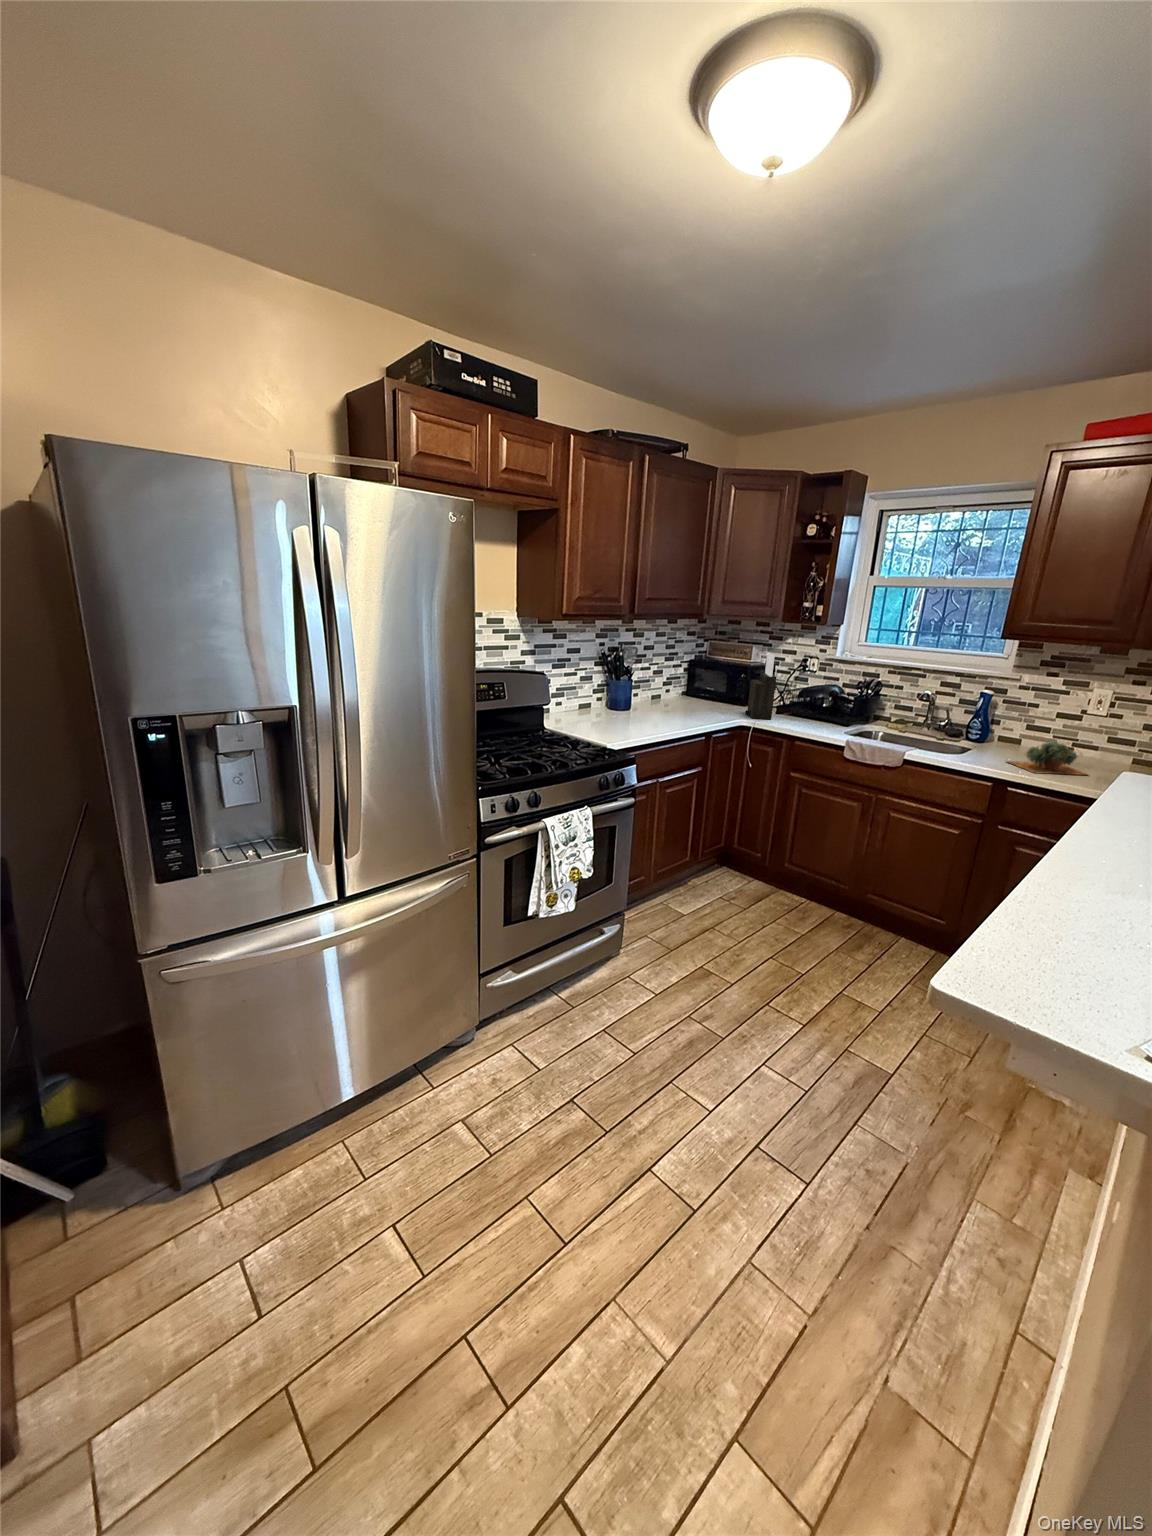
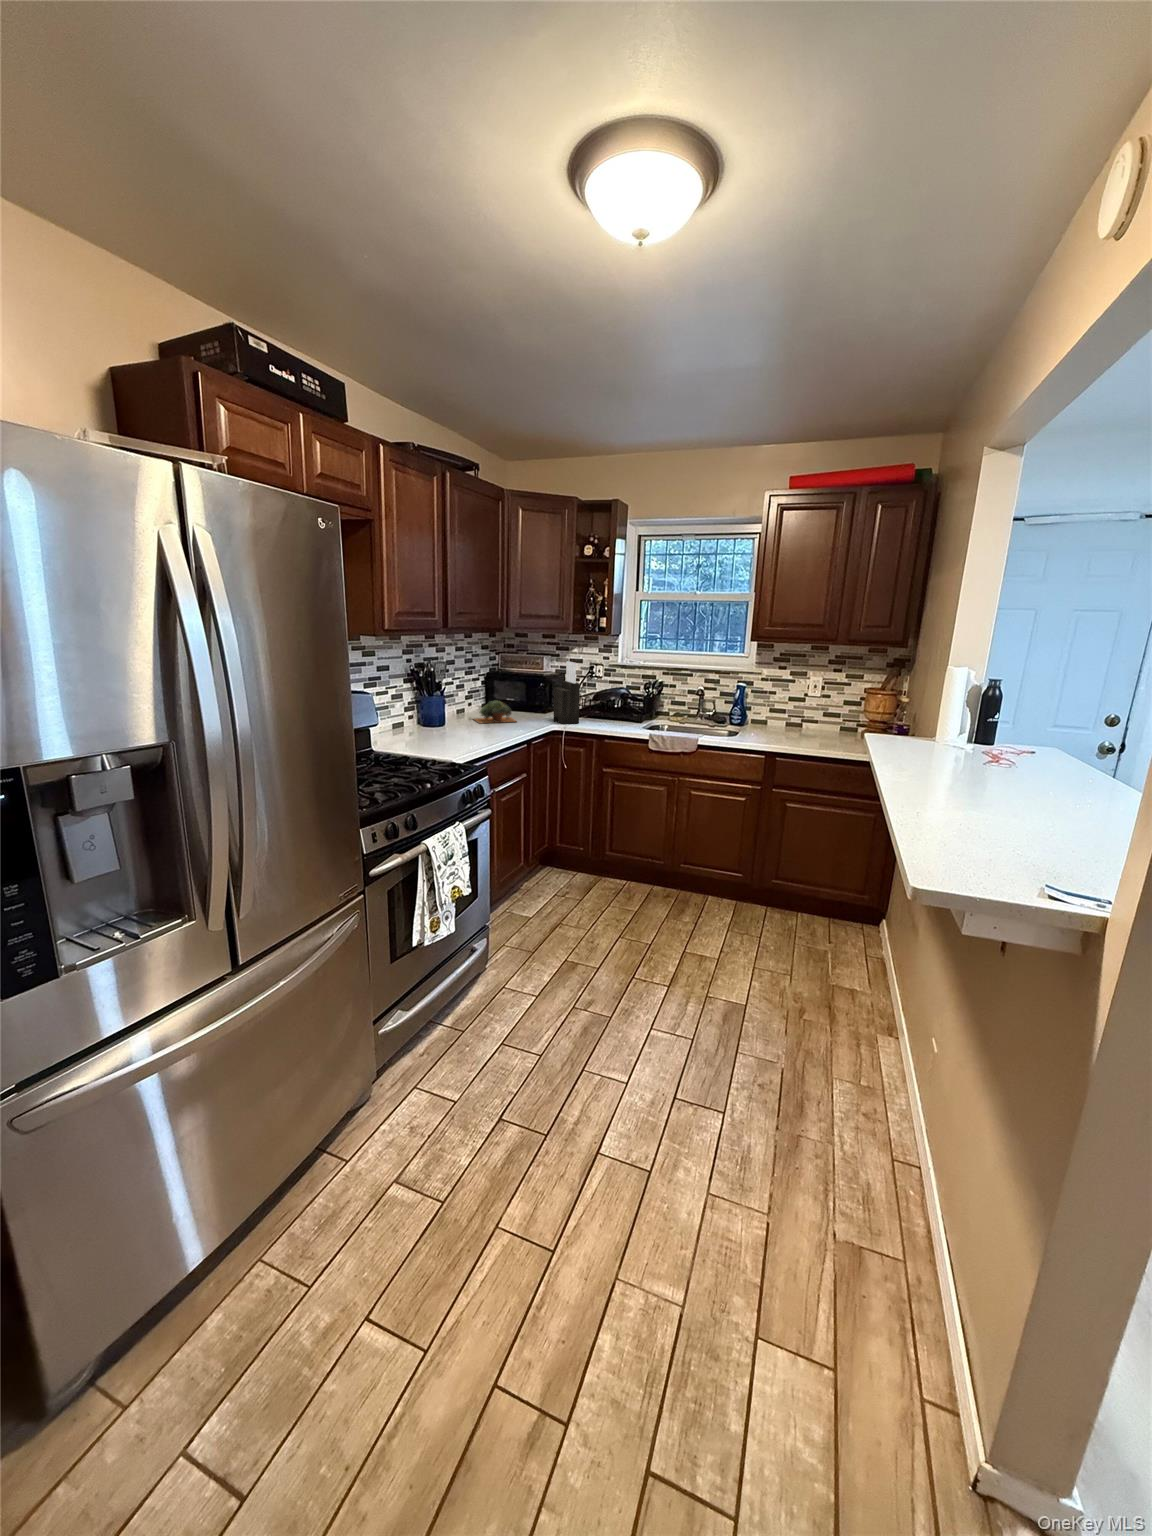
succulent plant: present [1008,741,1087,775] -> present [473,700,516,724]

